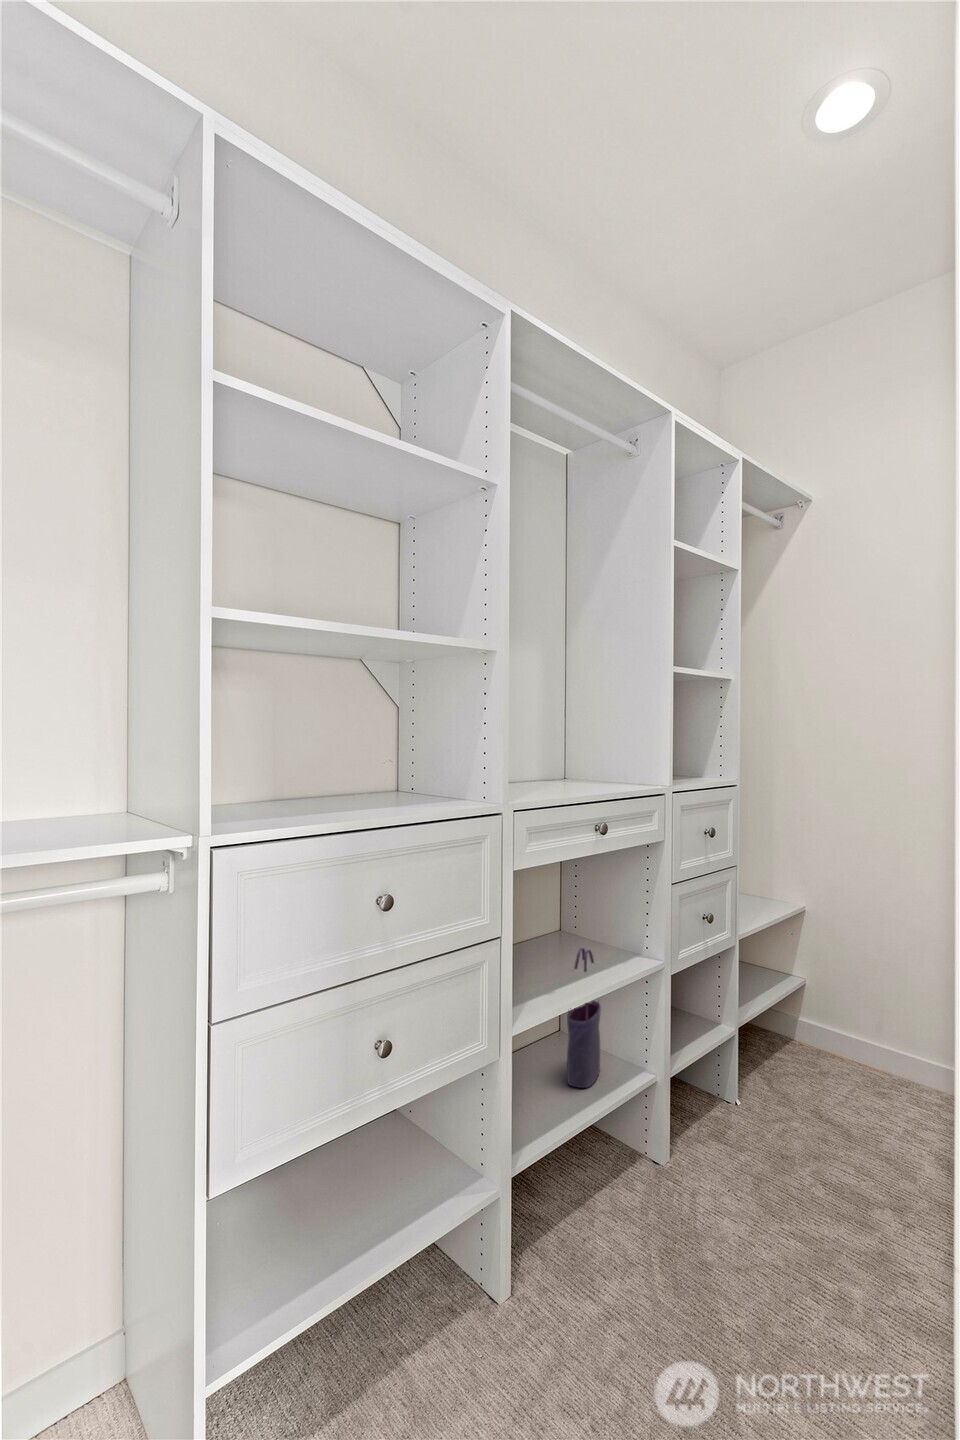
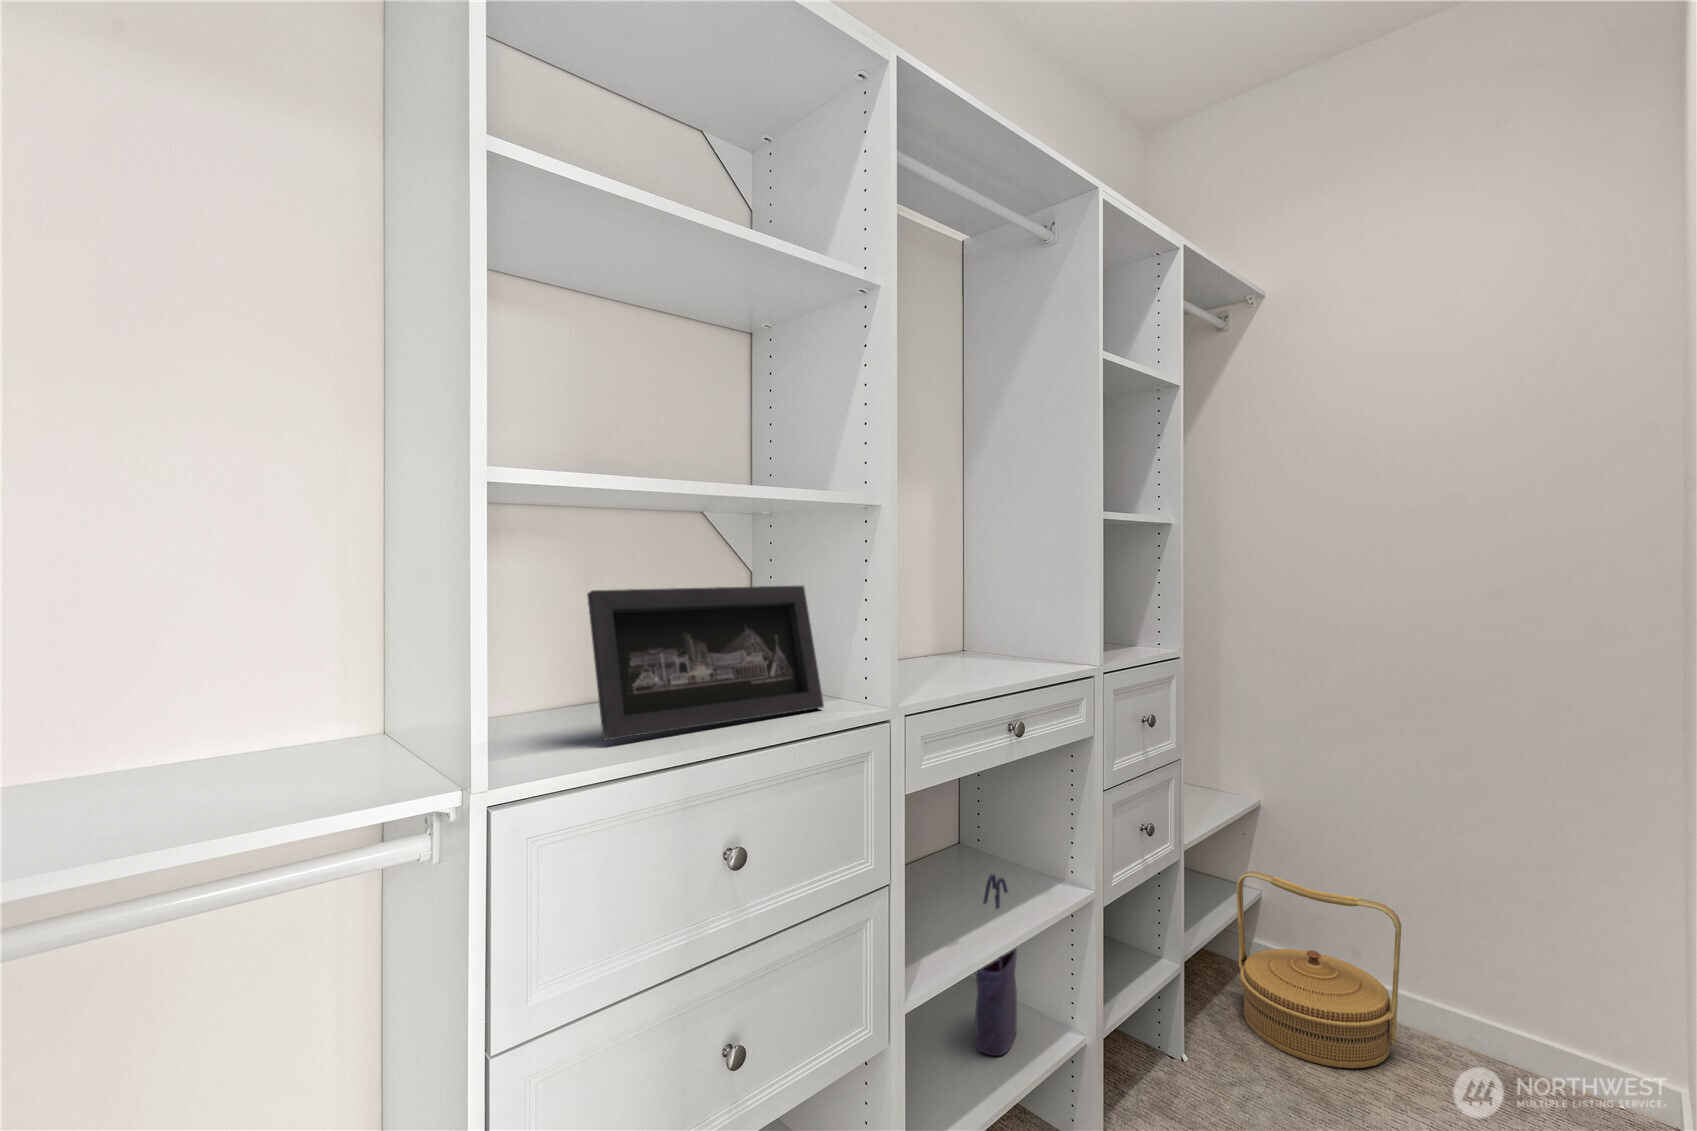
picture frame: none [277,705,451,815] -> present [587,586,824,740]
woven basket: none [783,960,911,1114] -> present [1236,871,1402,1068]

